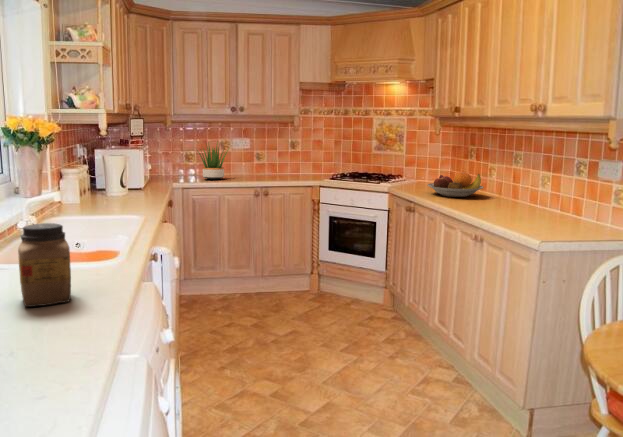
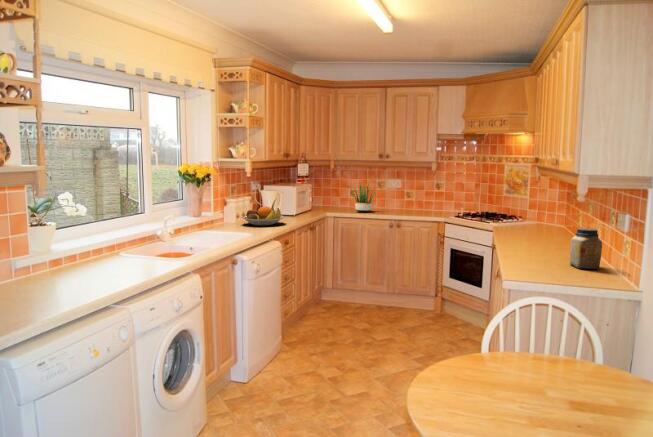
fruit bowl: present [427,172,484,197] -> present [241,206,284,226]
jar: present [18,223,71,307] -> present [570,228,602,269]

